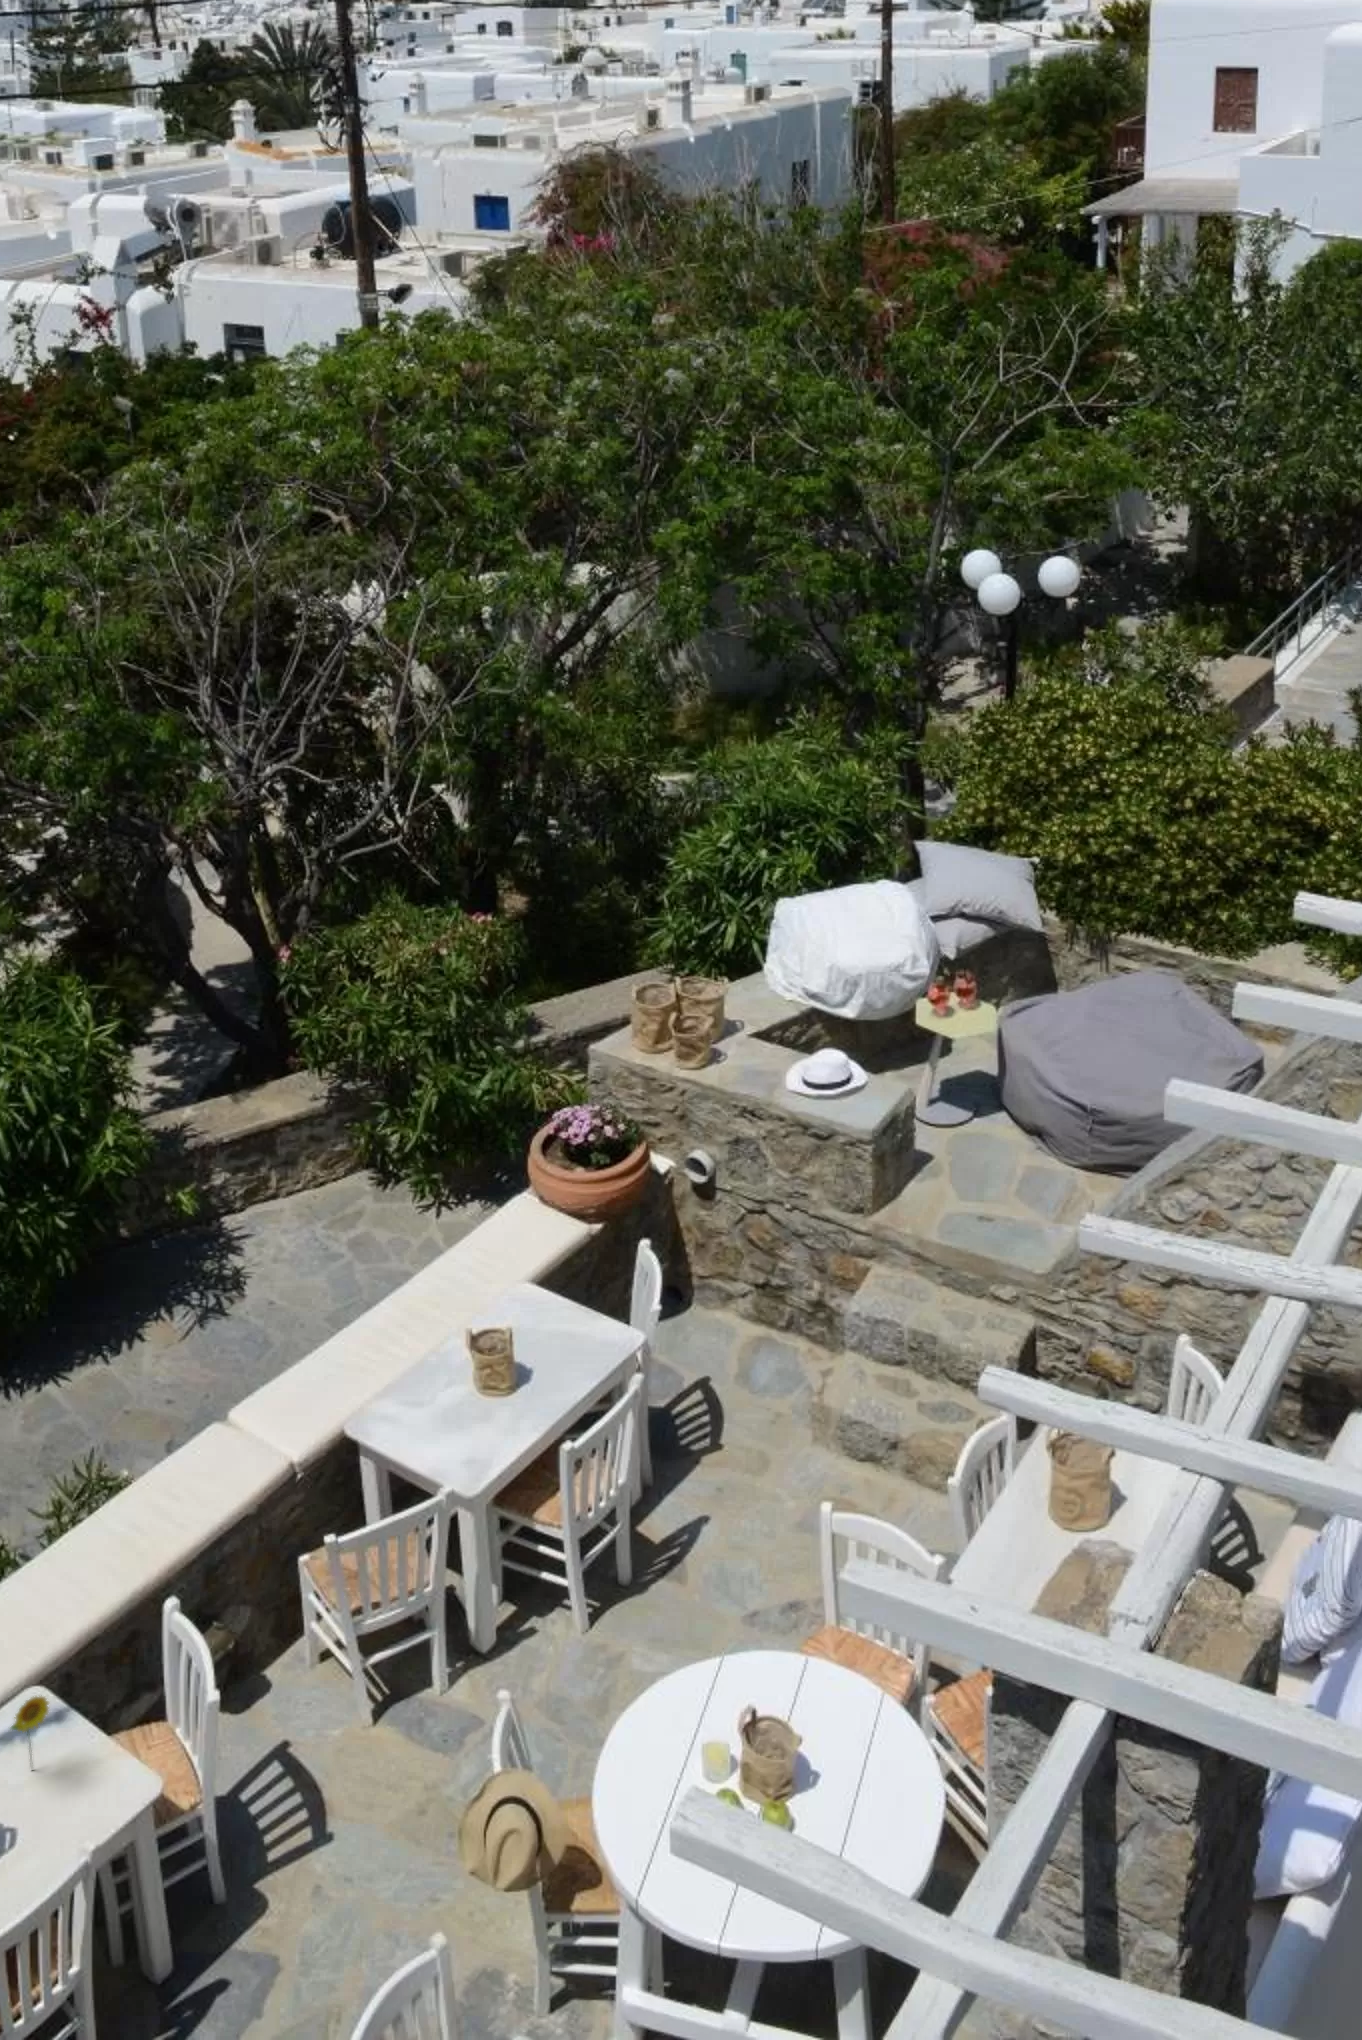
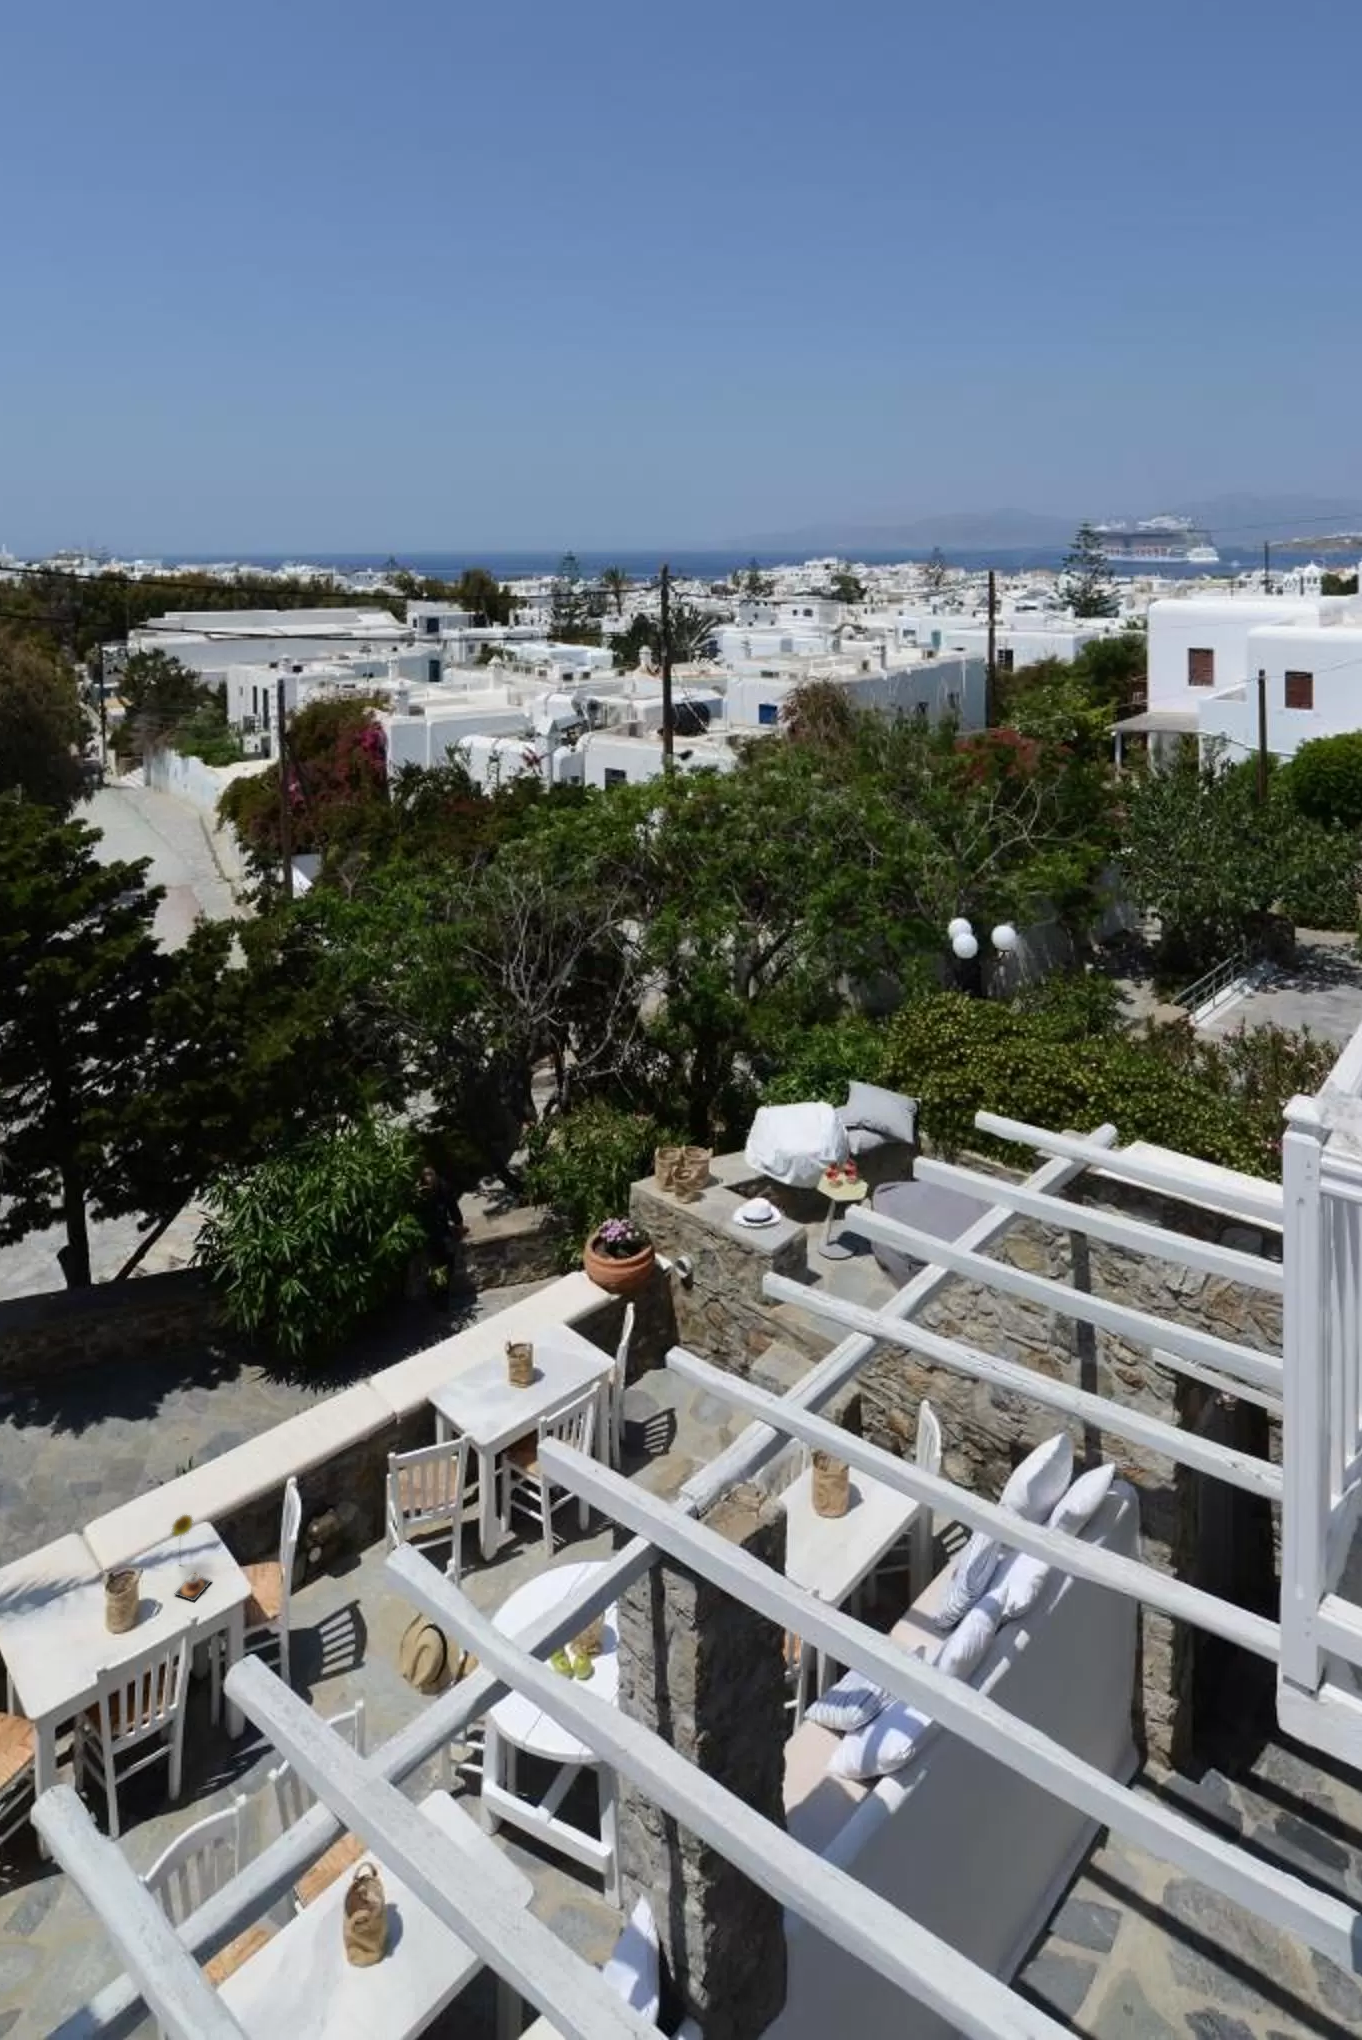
teacup: none [45,1782,105,1827] -> present [174,1573,210,1601]

